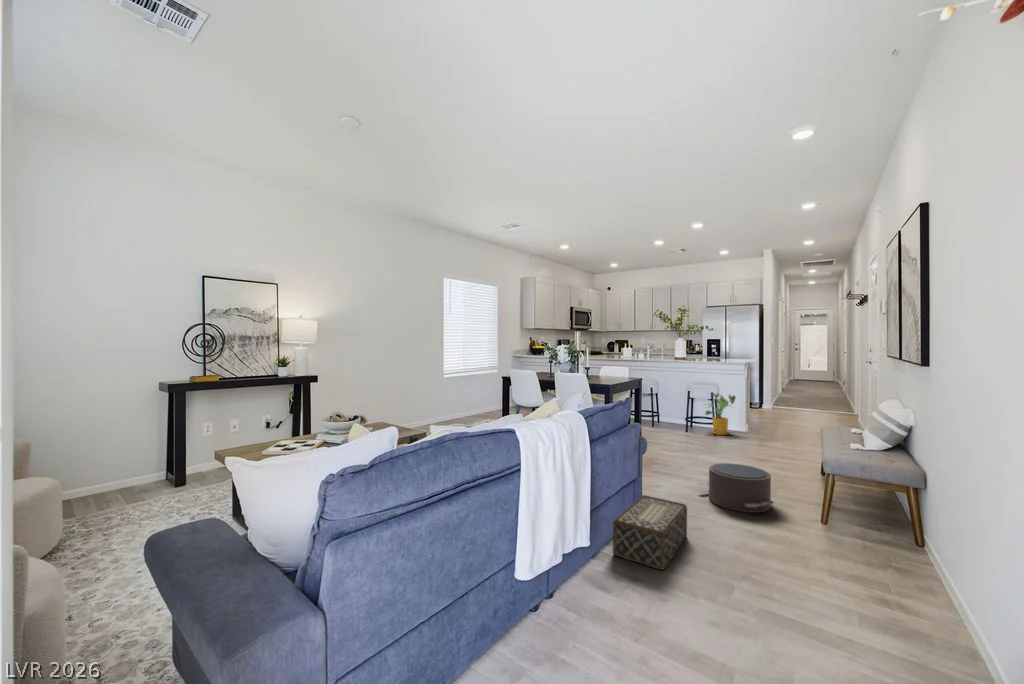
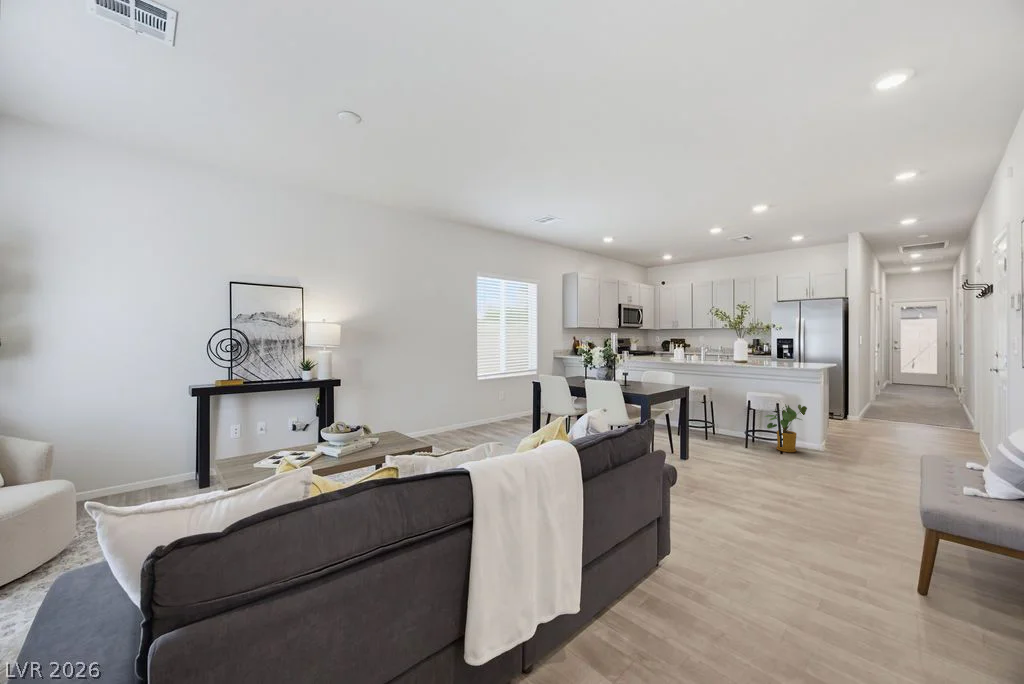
pouf: present [698,463,773,513] -> none [739,501,847,574]
woven basket: present [613,495,687,570] -> none [602,543,711,663]

